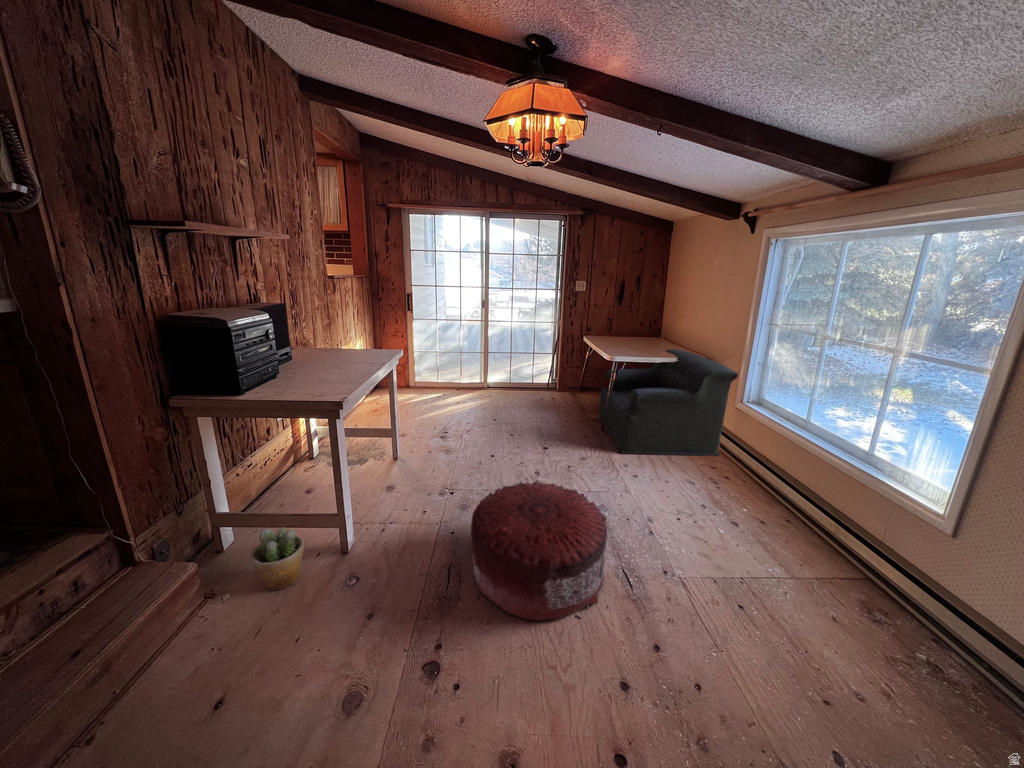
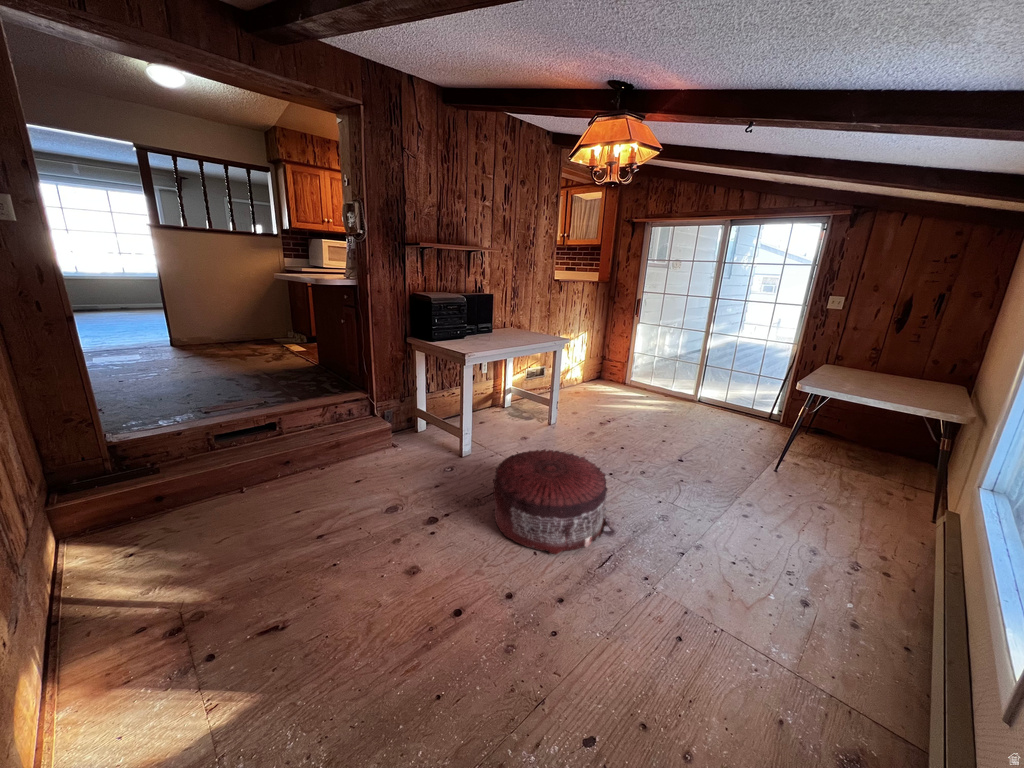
armchair: present [598,349,738,456] -> none [762,399,988,561]
potted plant: present [251,527,304,590] -> none [410,419,437,457]

